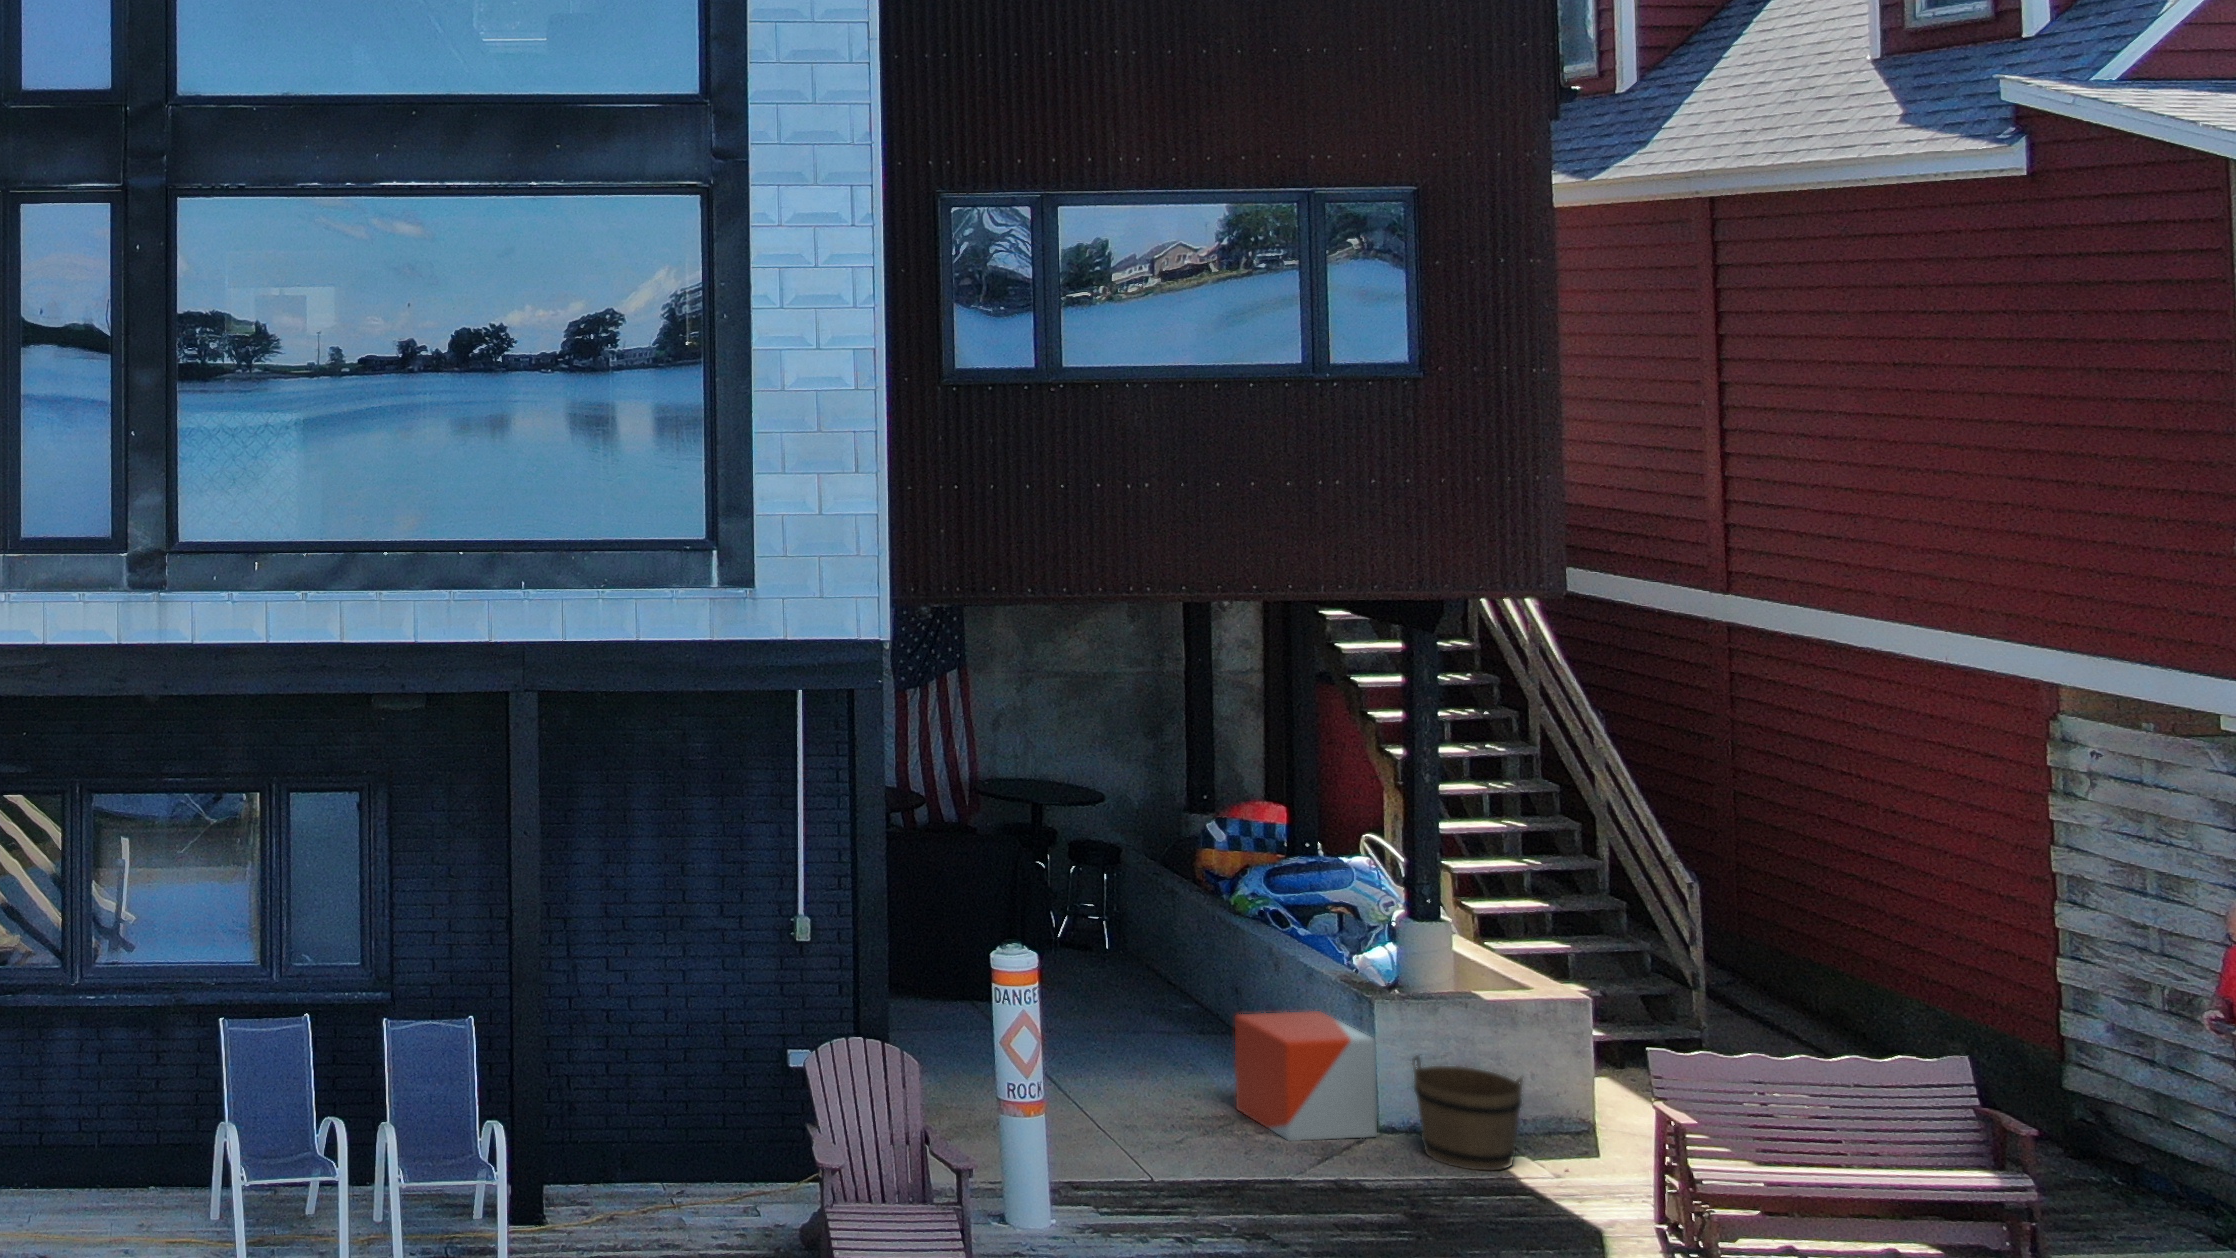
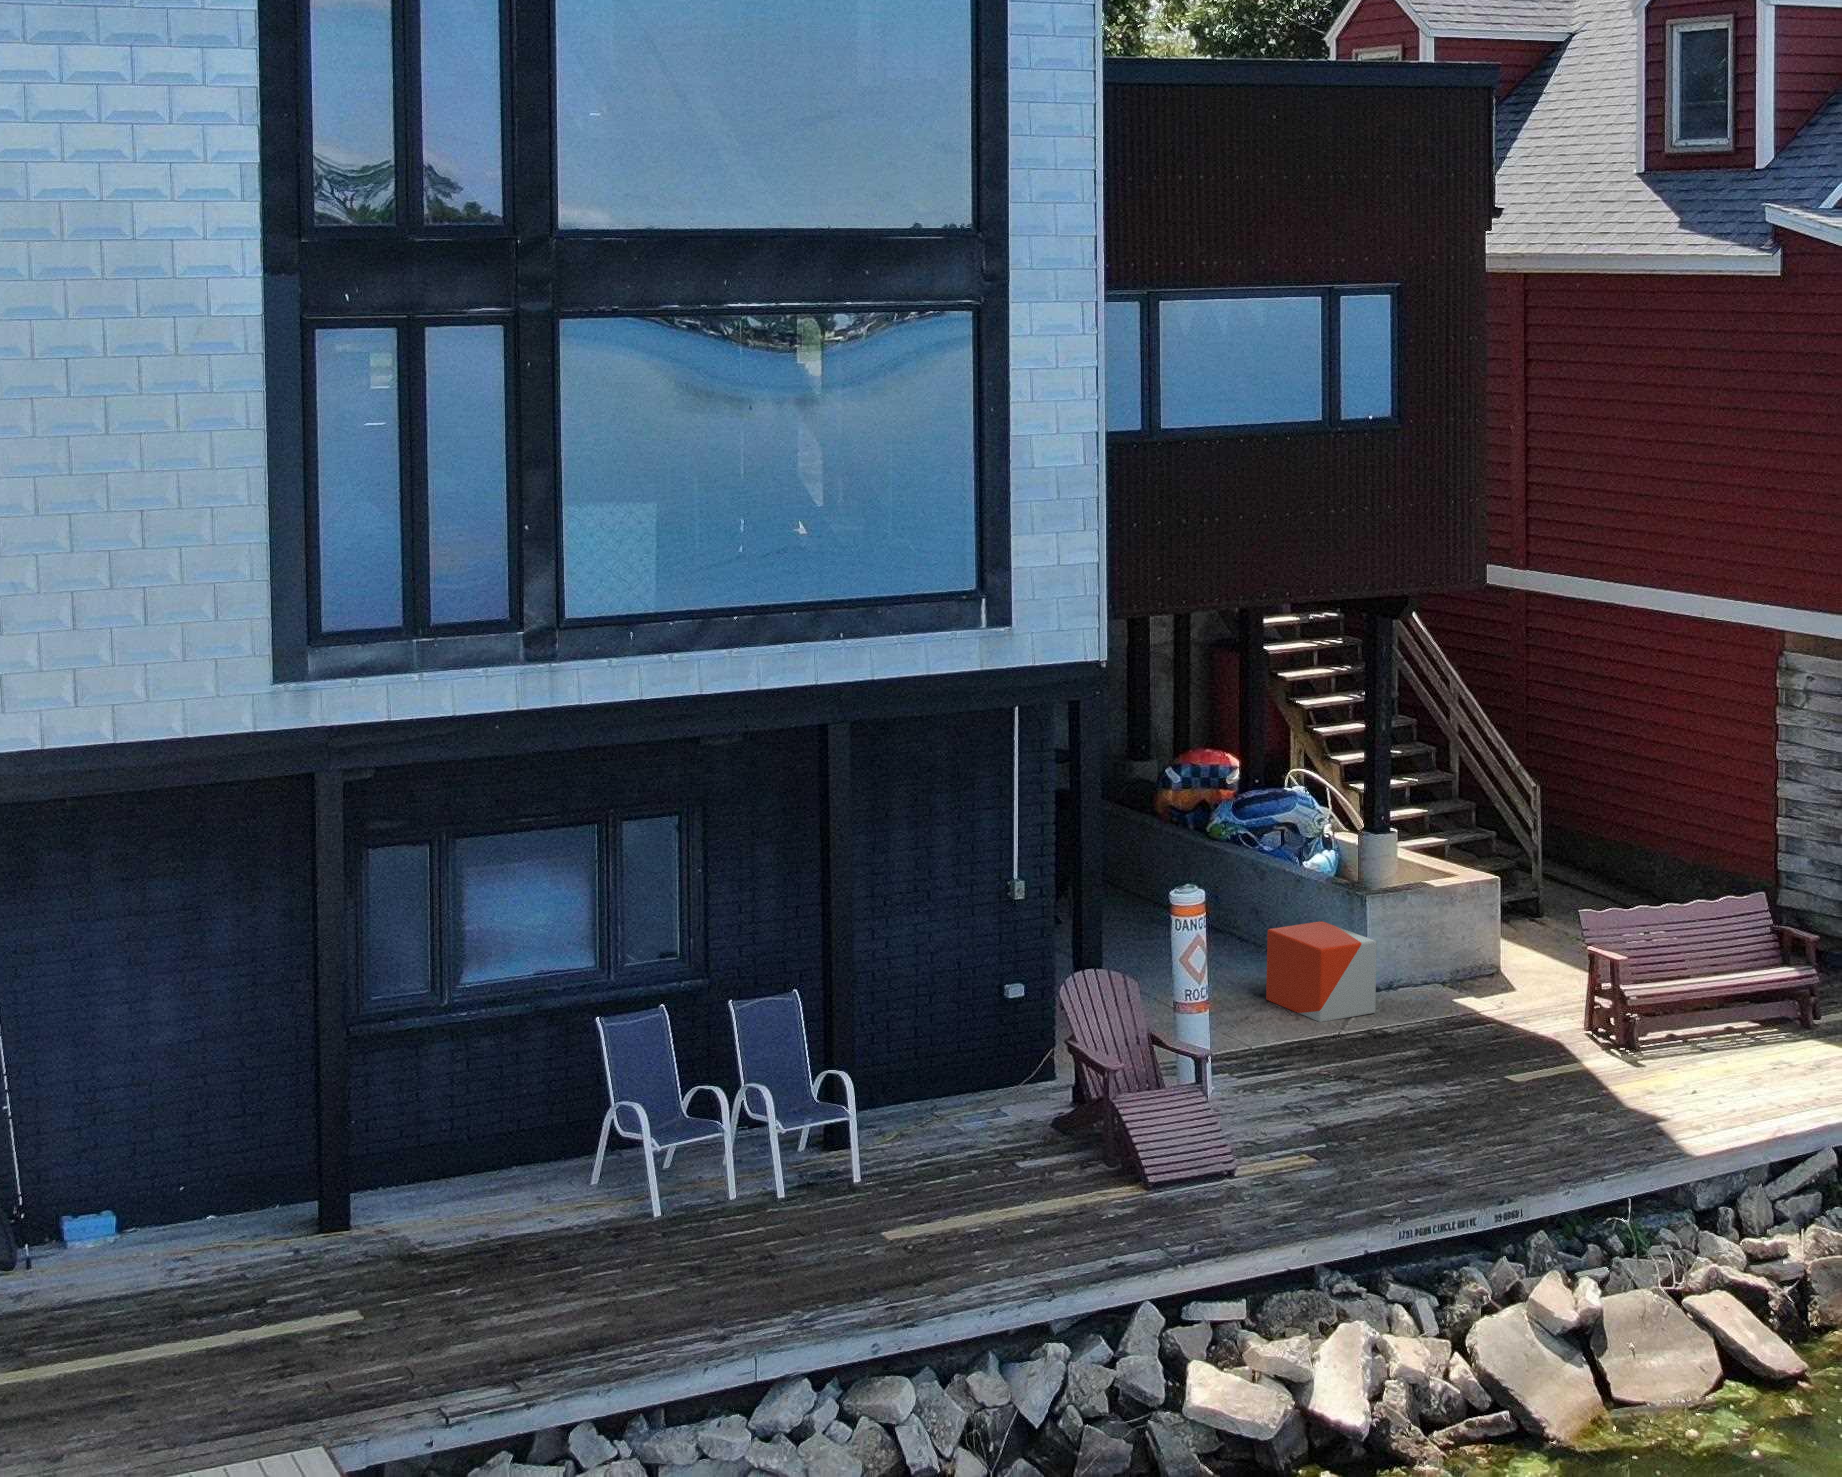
bucket: present [1413,1056,1522,1170] -> none [1405,950,1488,1033]

